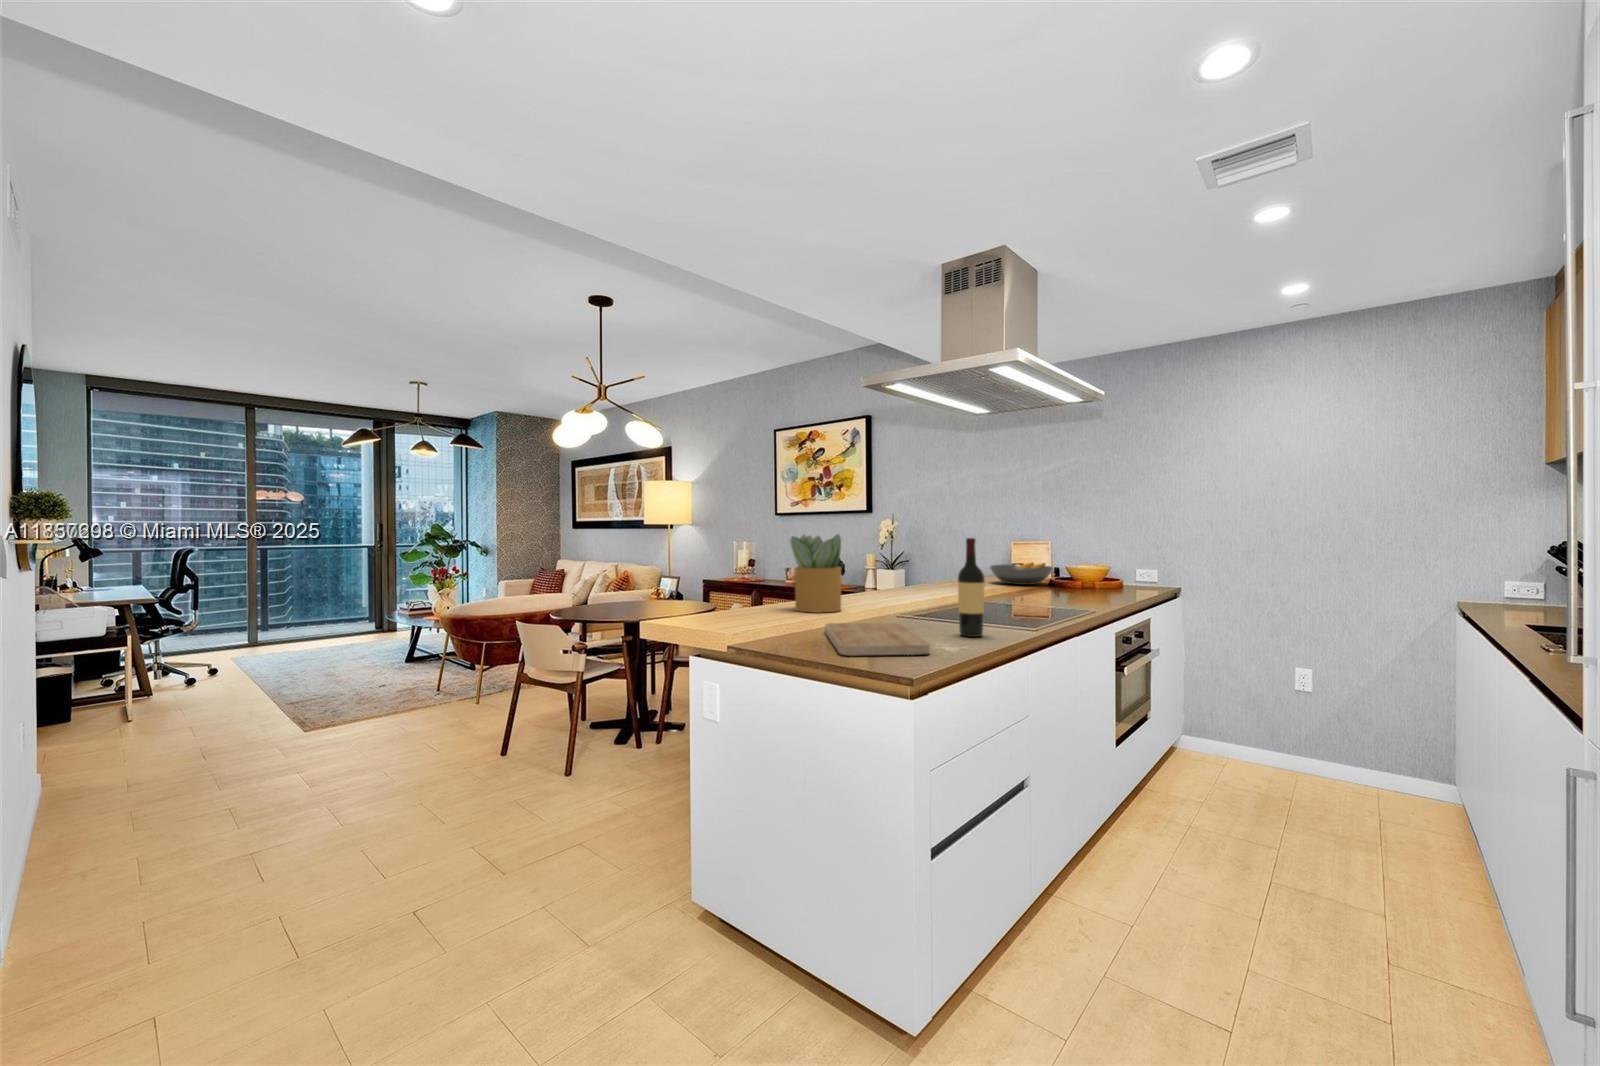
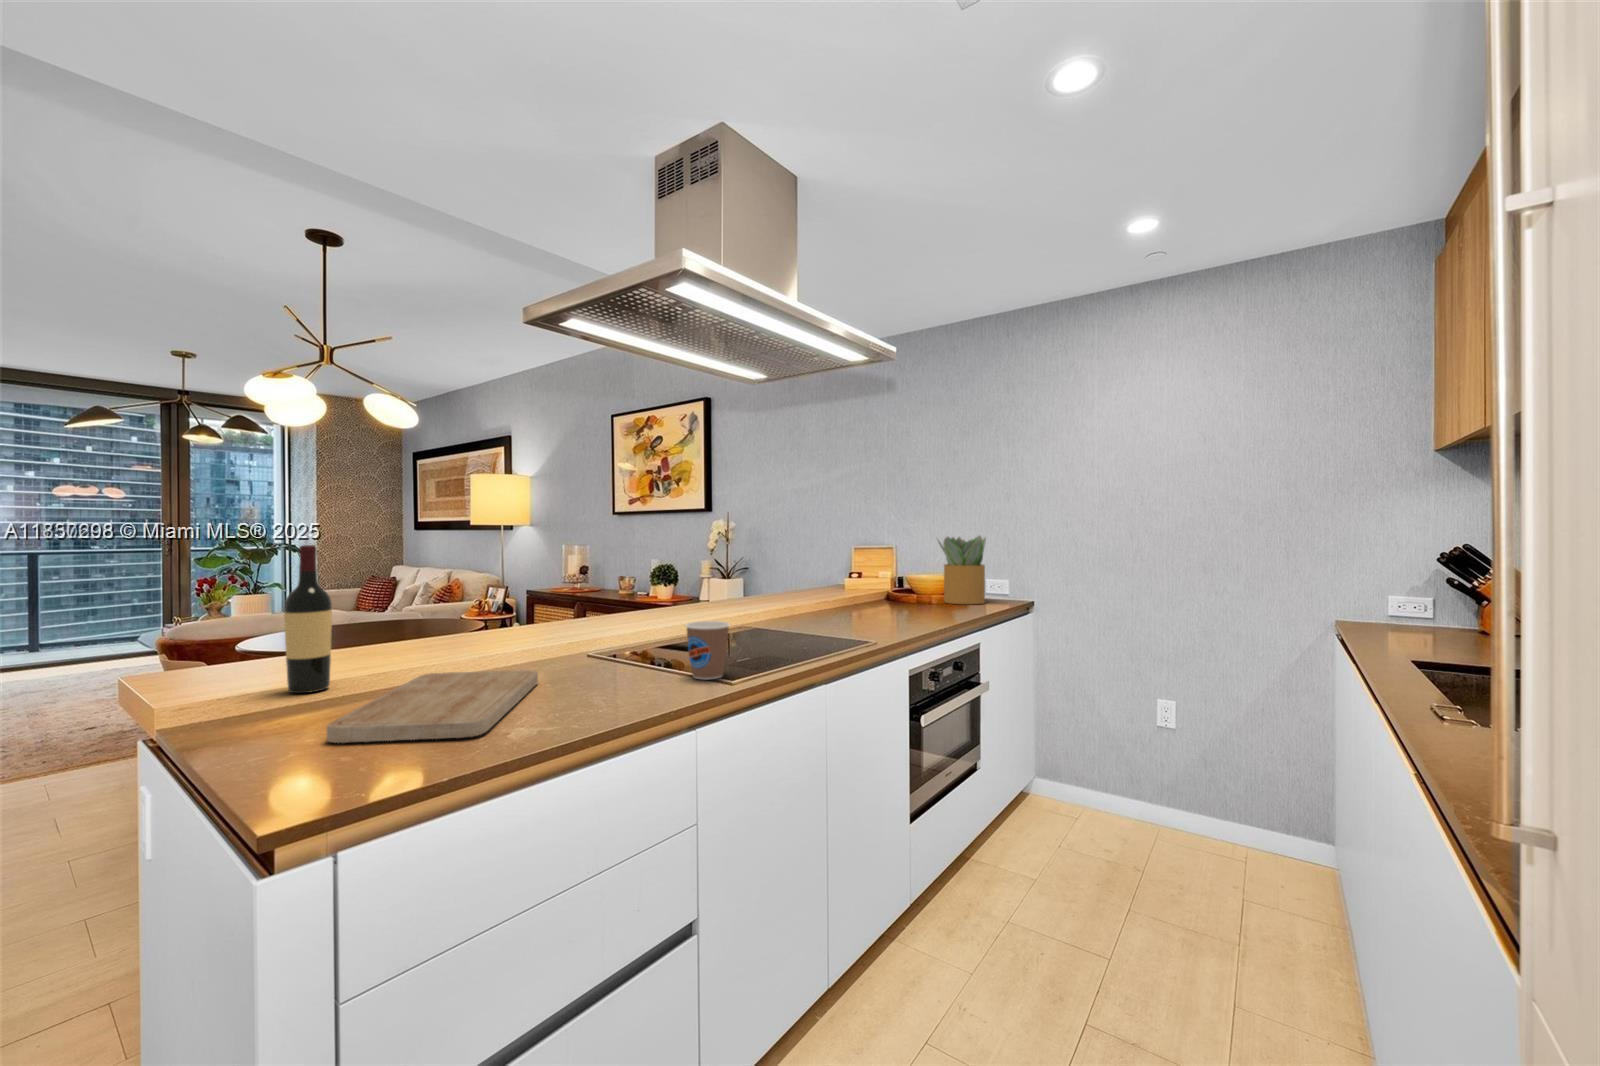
potted plant: present [790,534,841,613] -> present [938,536,986,604]
wine bottle: present [958,538,985,637] -> present [284,545,332,693]
fruit bowl: present [990,563,1053,585] -> none [817,572,891,599]
coffee cup: none [992,591,1025,631] -> present [685,621,730,680]

